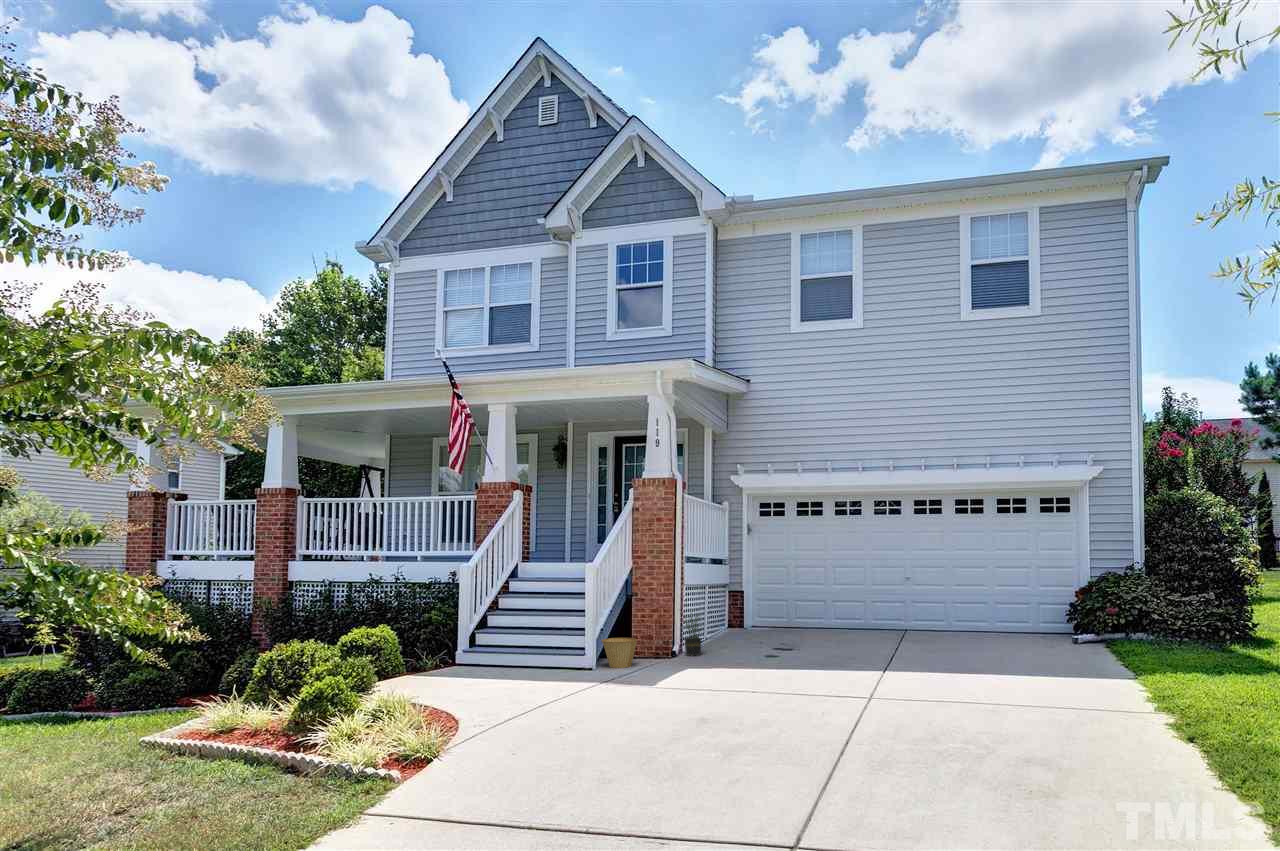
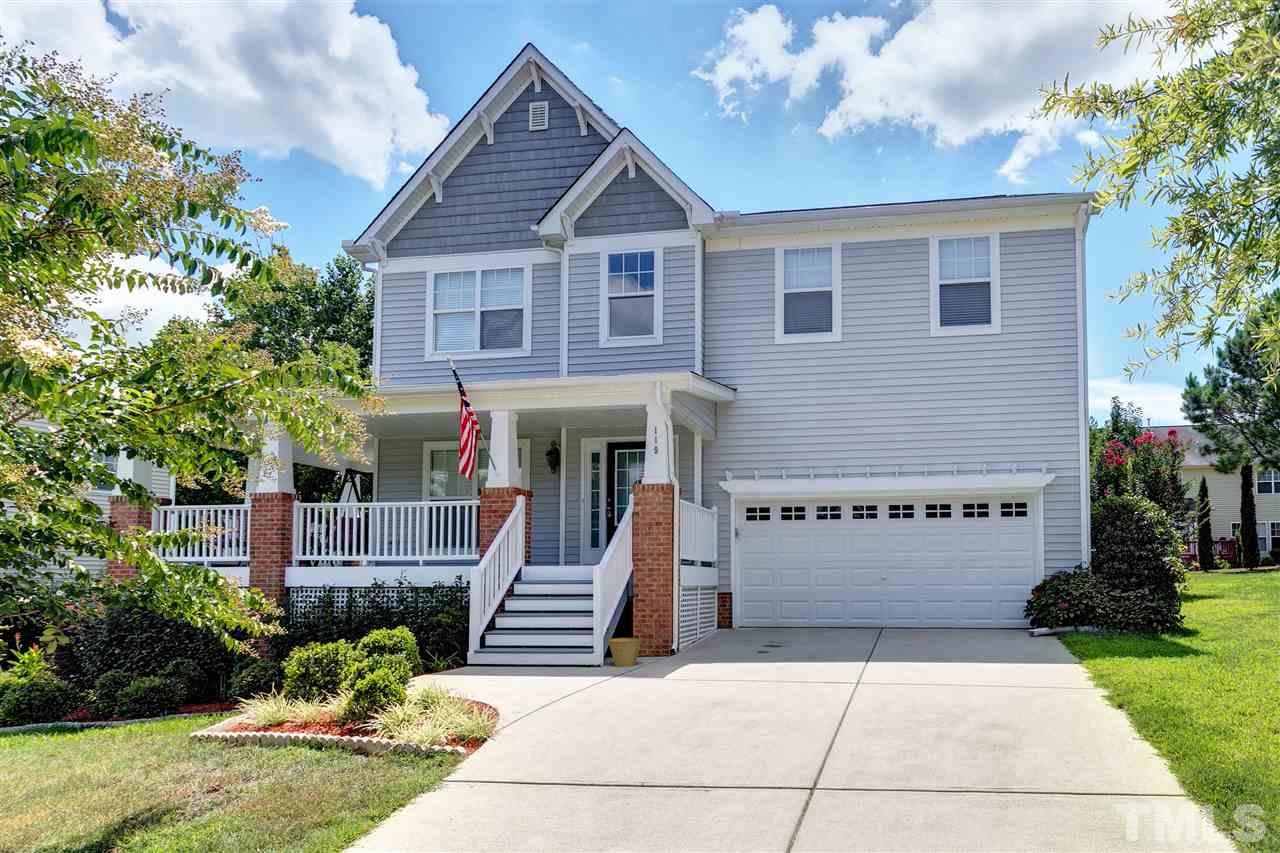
potted plant: present [681,611,702,656] -> none [674,606,705,655]

